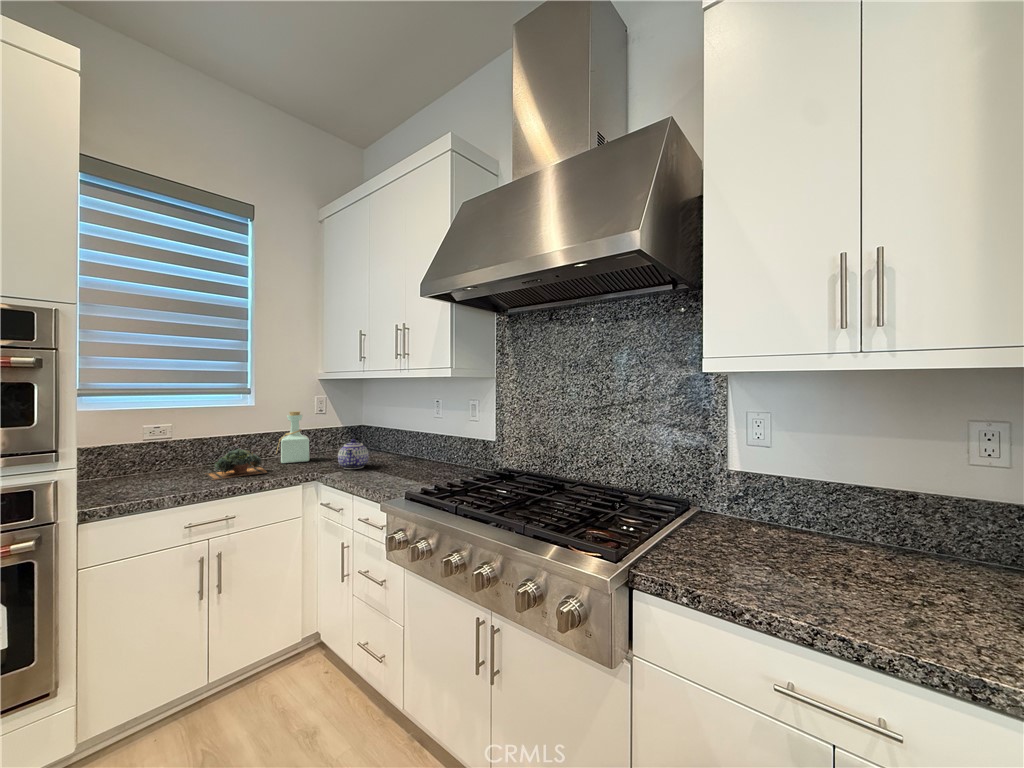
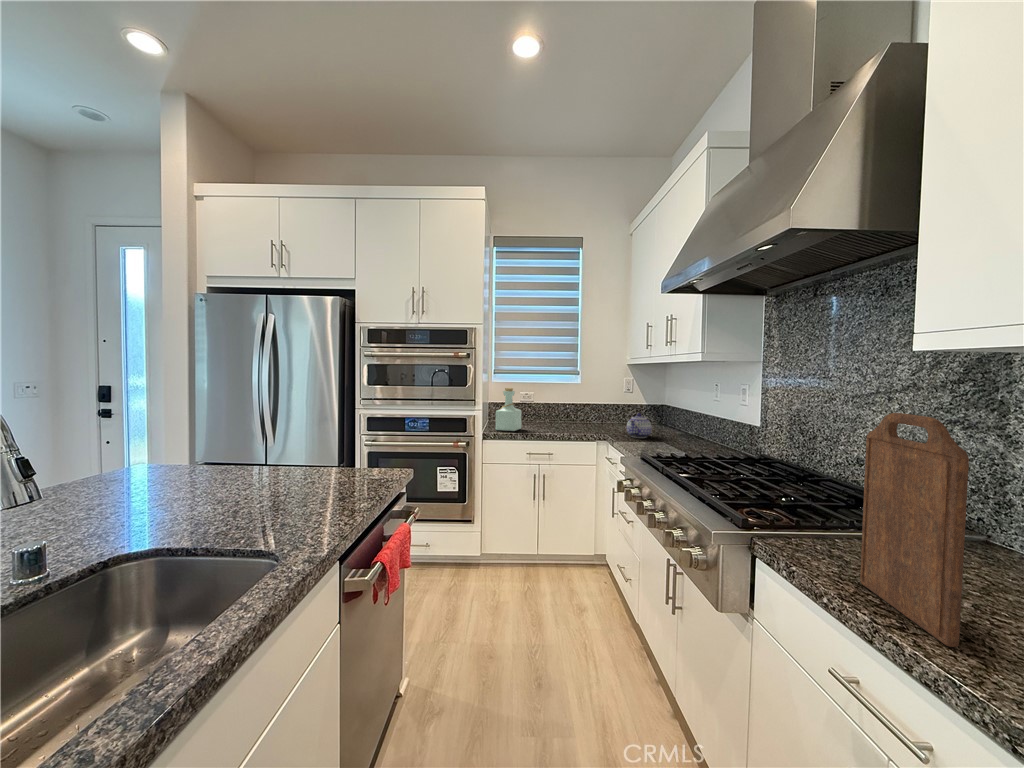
bottle: present [276,411,309,463] -> present [495,388,522,431]
cutting board: none [744,429,865,623] -> present [860,413,969,647]
succulent plant: present [205,449,267,480] -> none [545,412,579,431]

